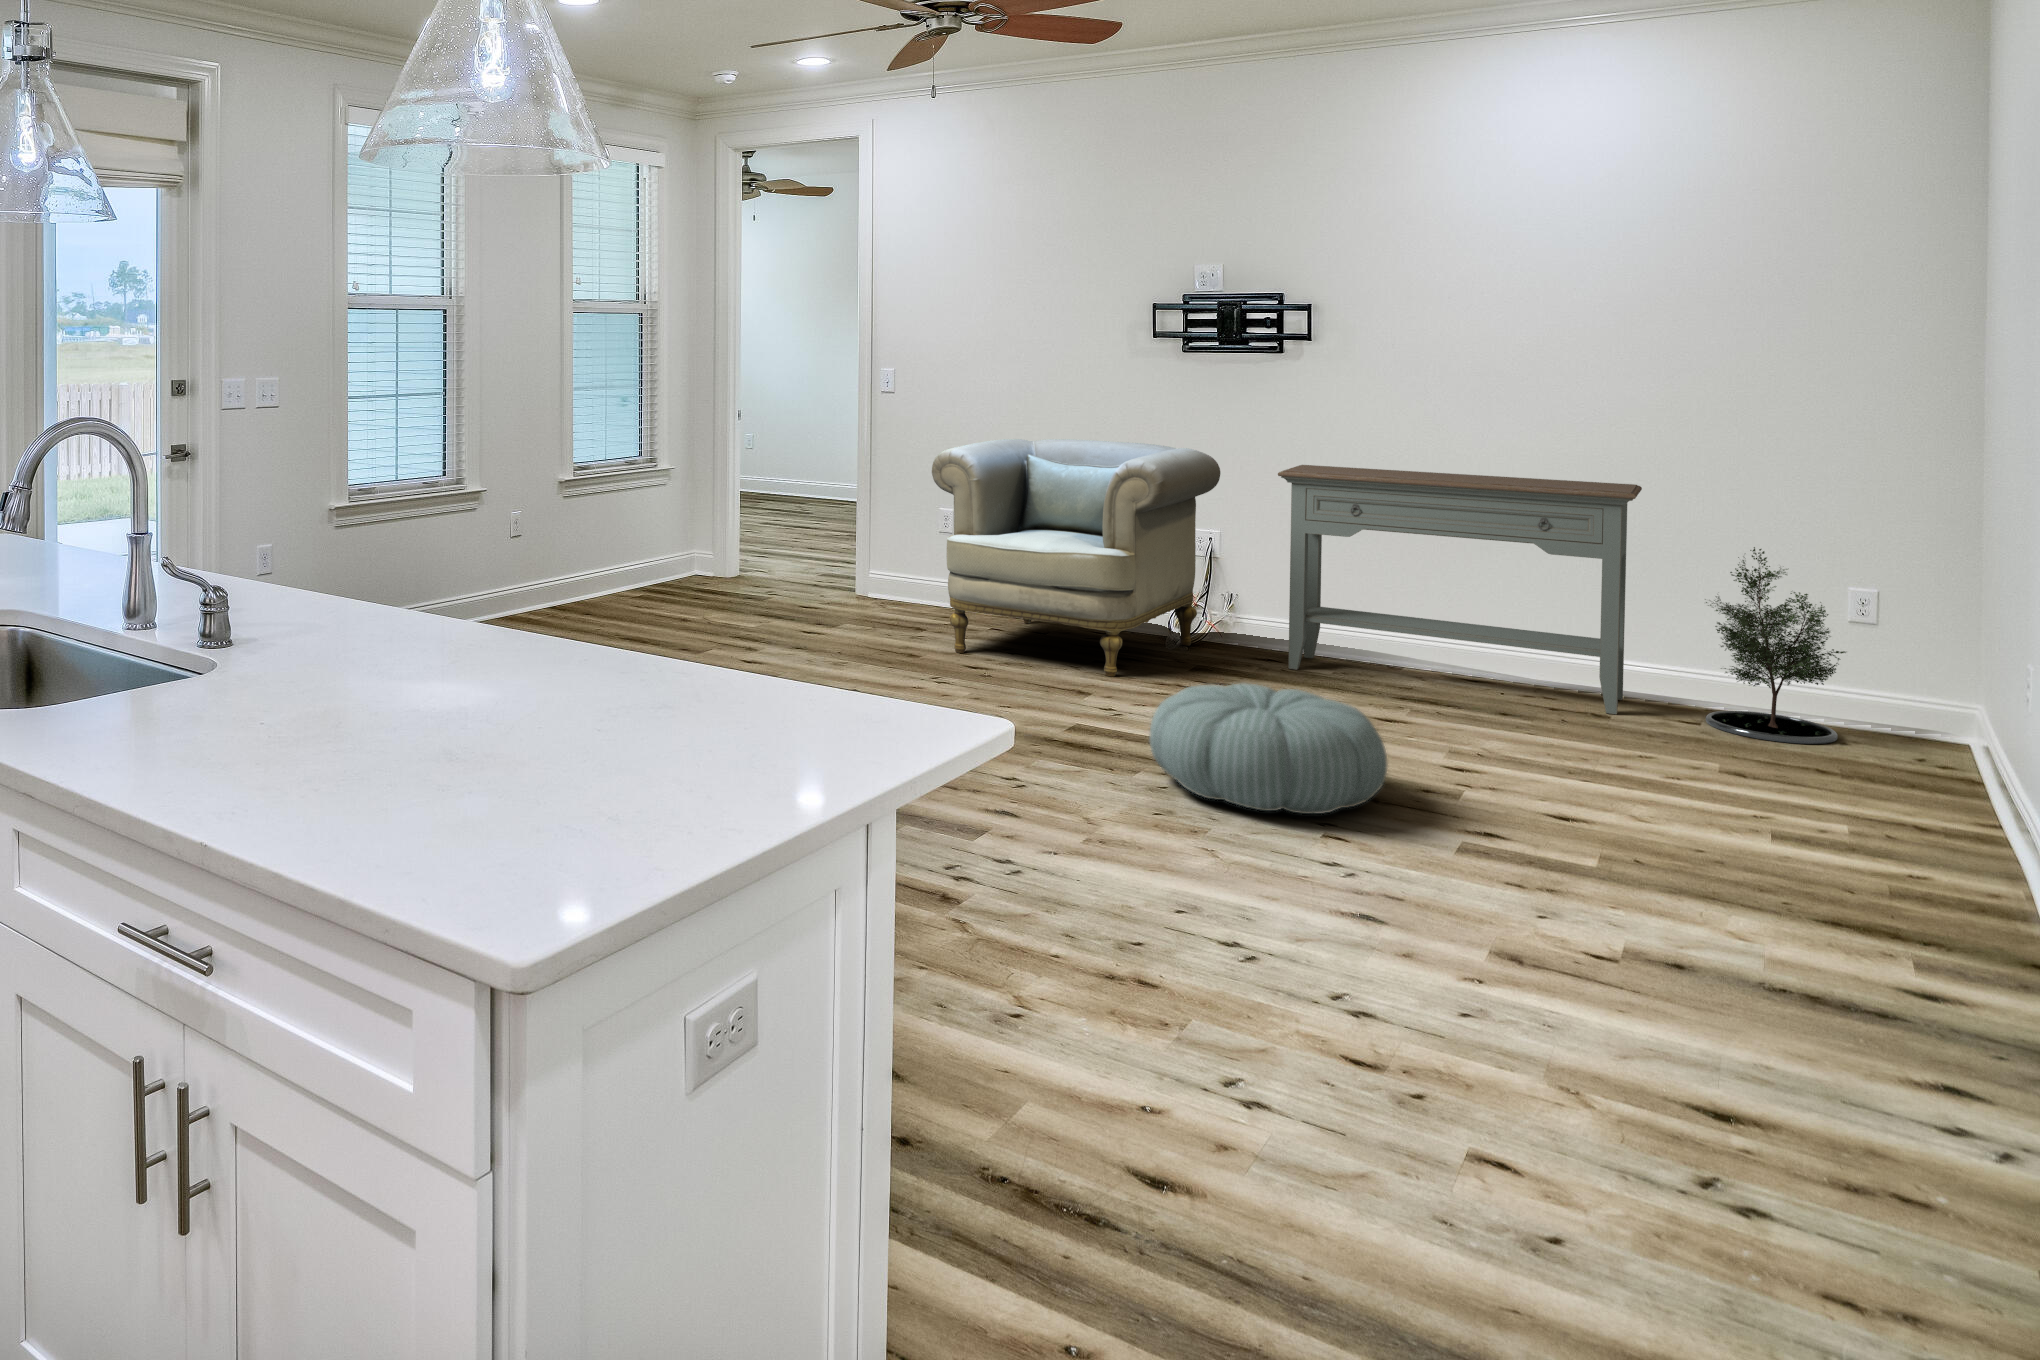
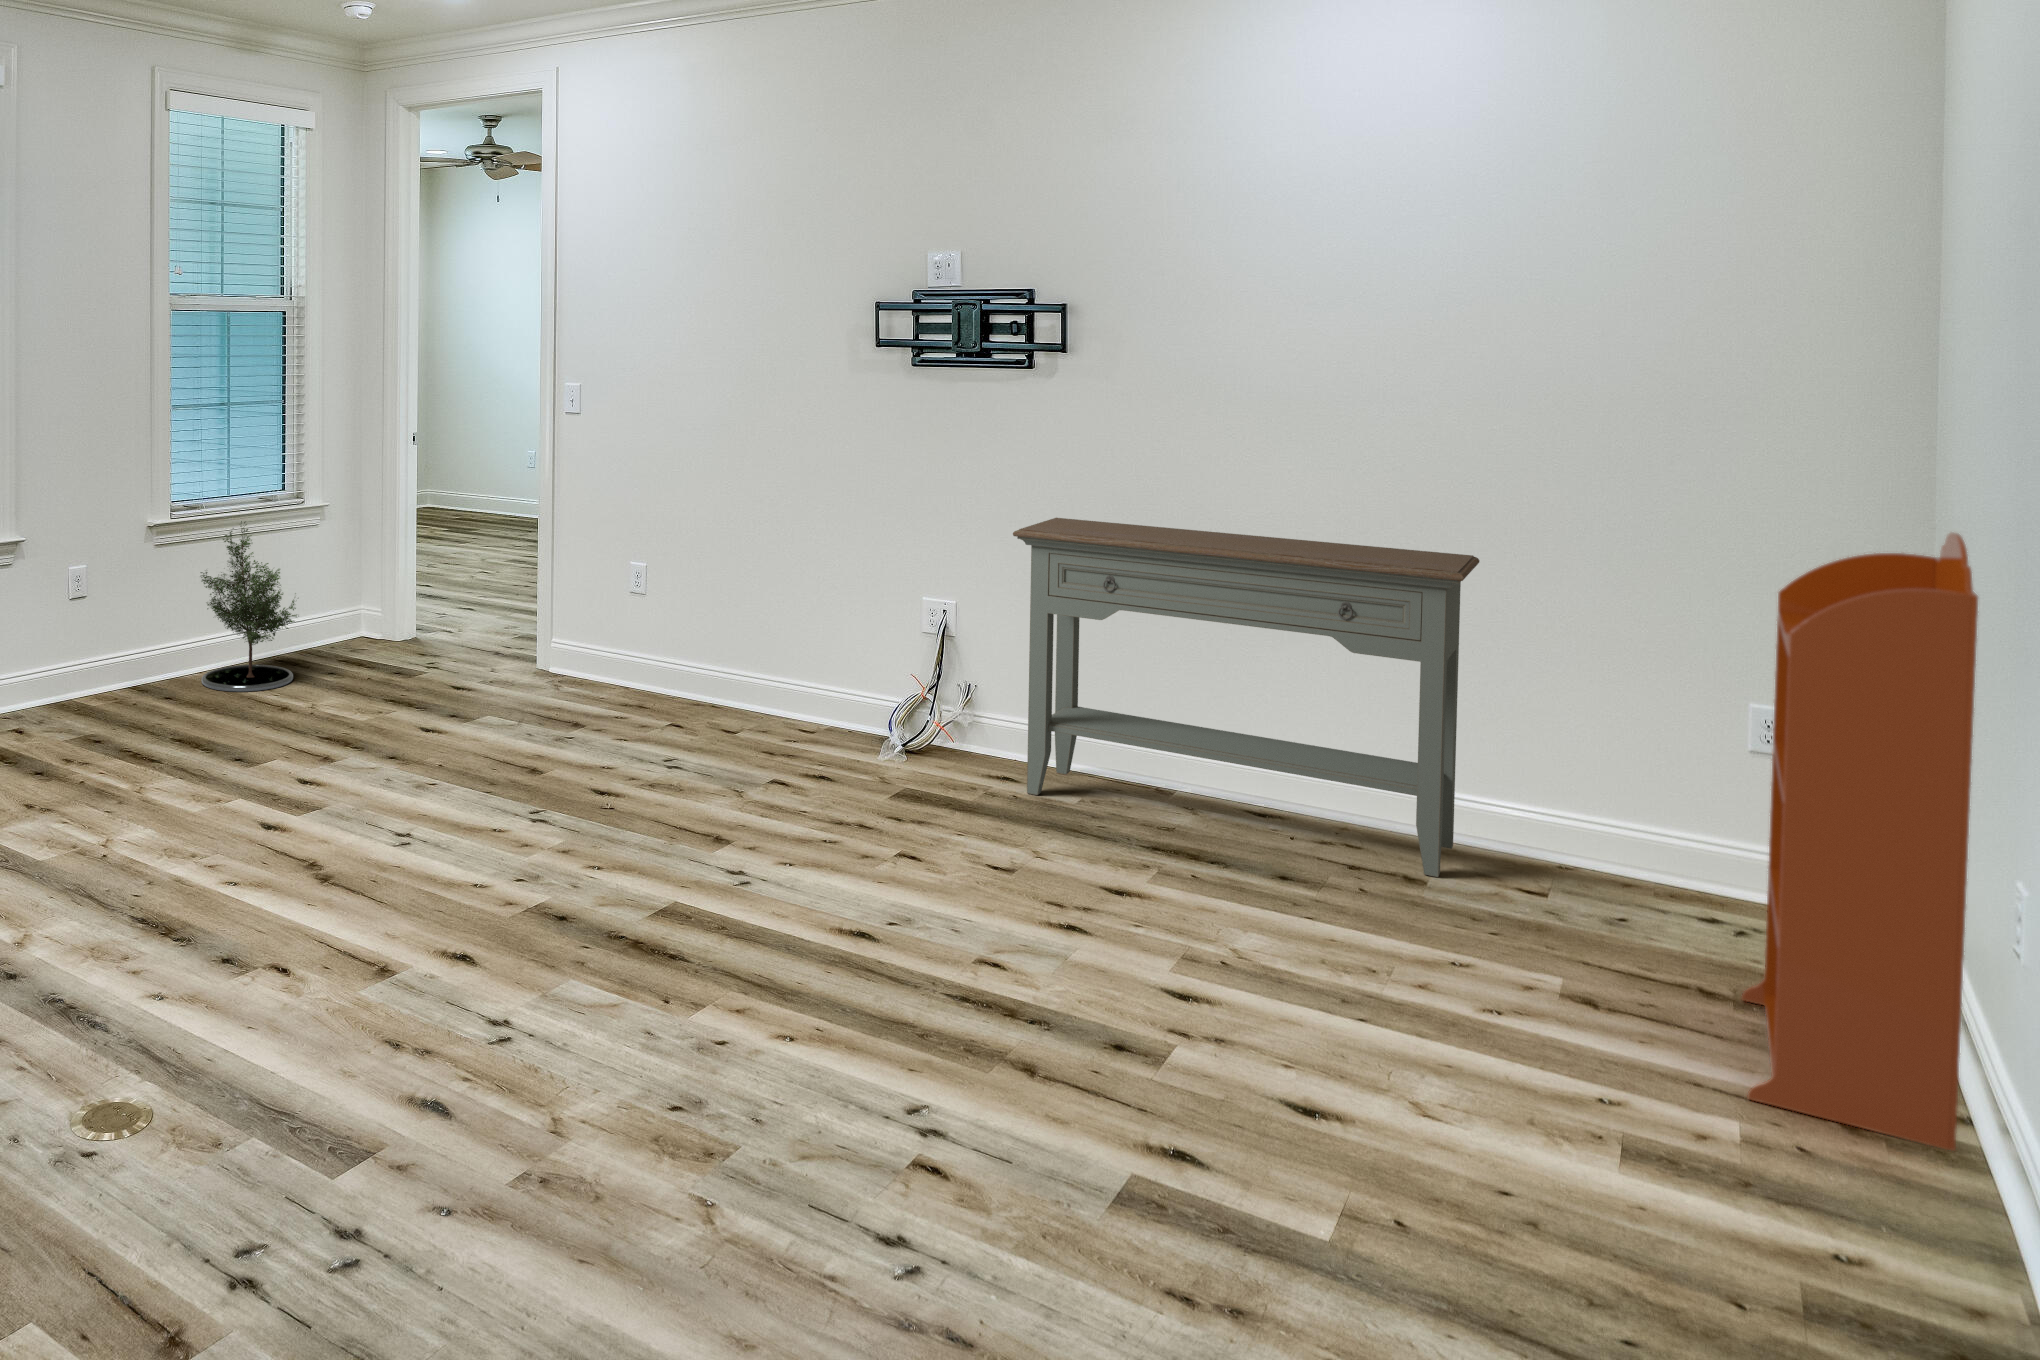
armchair: present [932,439,1220,676] -> none [581,480,954,810]
bookcase: none [1848,446,2007,840] -> present [1742,532,1978,1151]
potted tree: present [1706,547,1846,744] -> present [201,521,297,692]
pouf: present [1150,683,1387,814] -> none [716,871,1045,1108]

